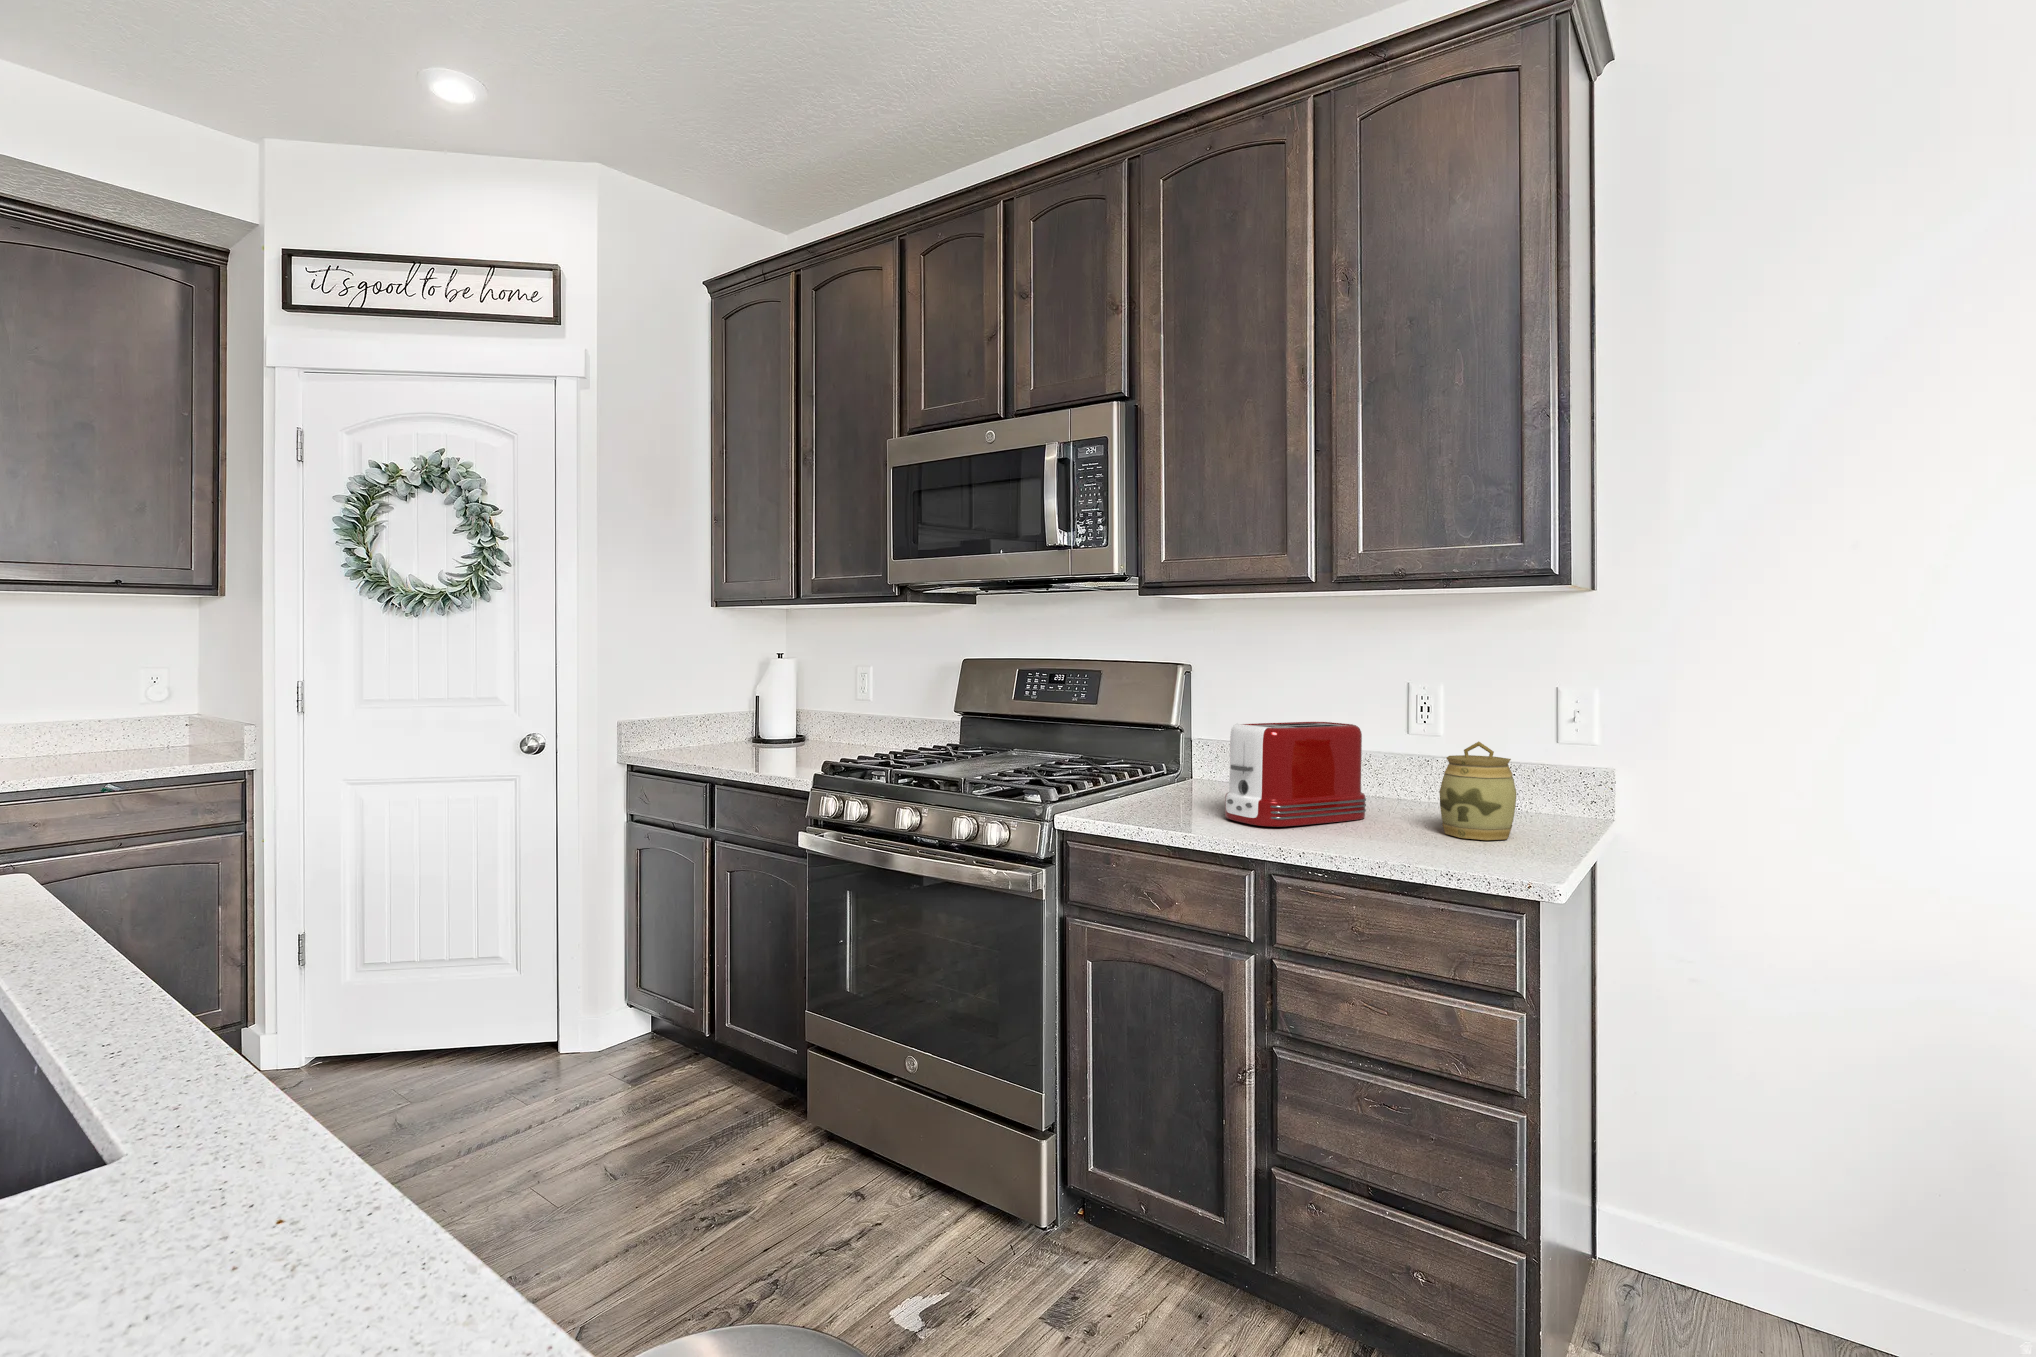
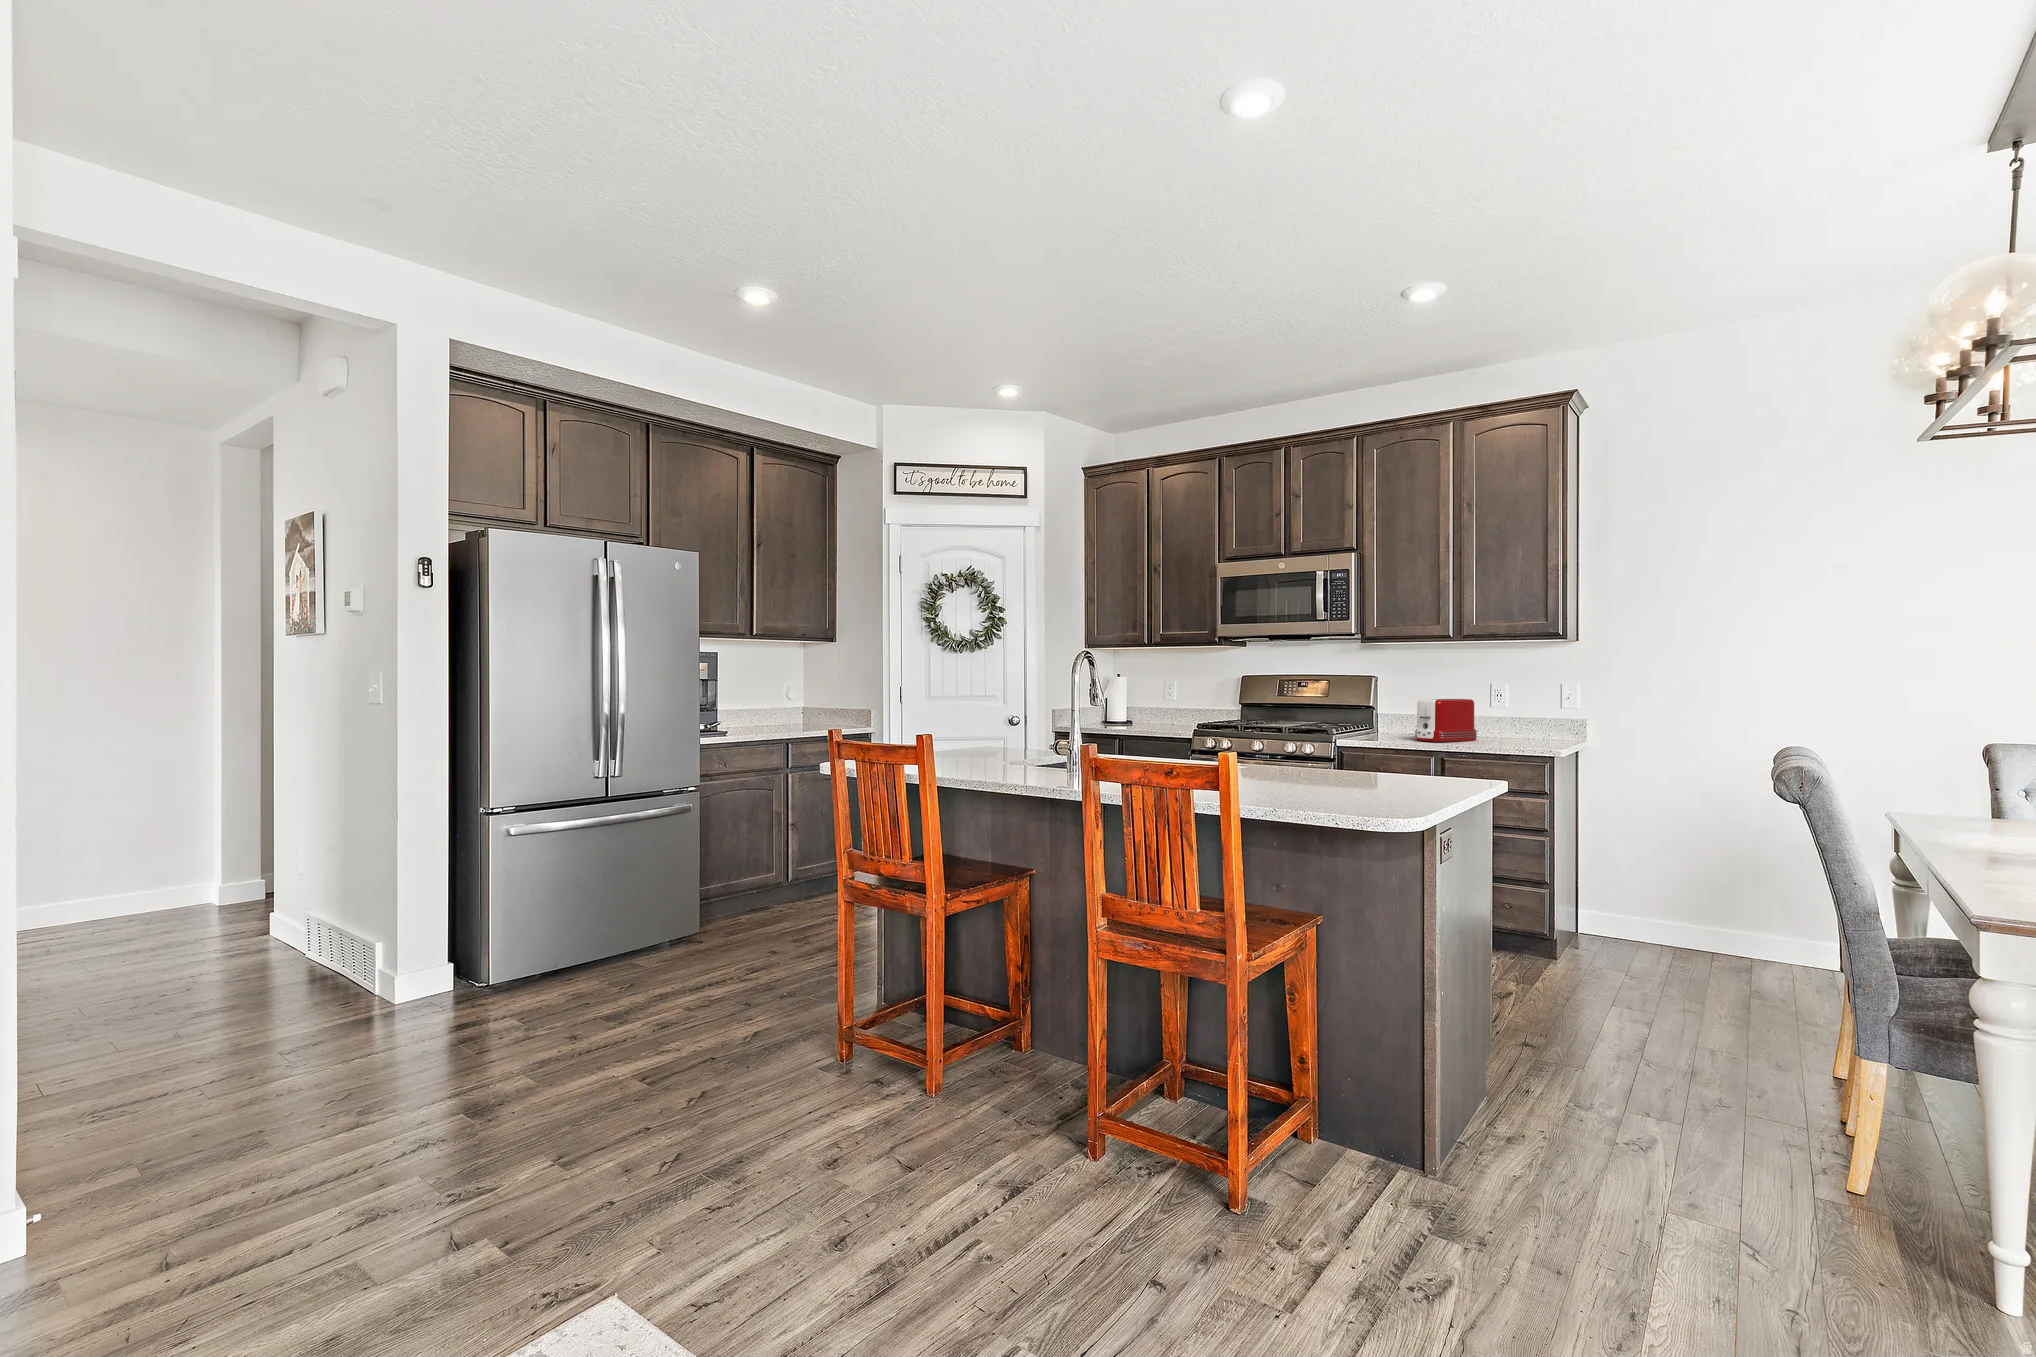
jar: present [1440,742,1516,840] -> none [1511,704,1543,744]

